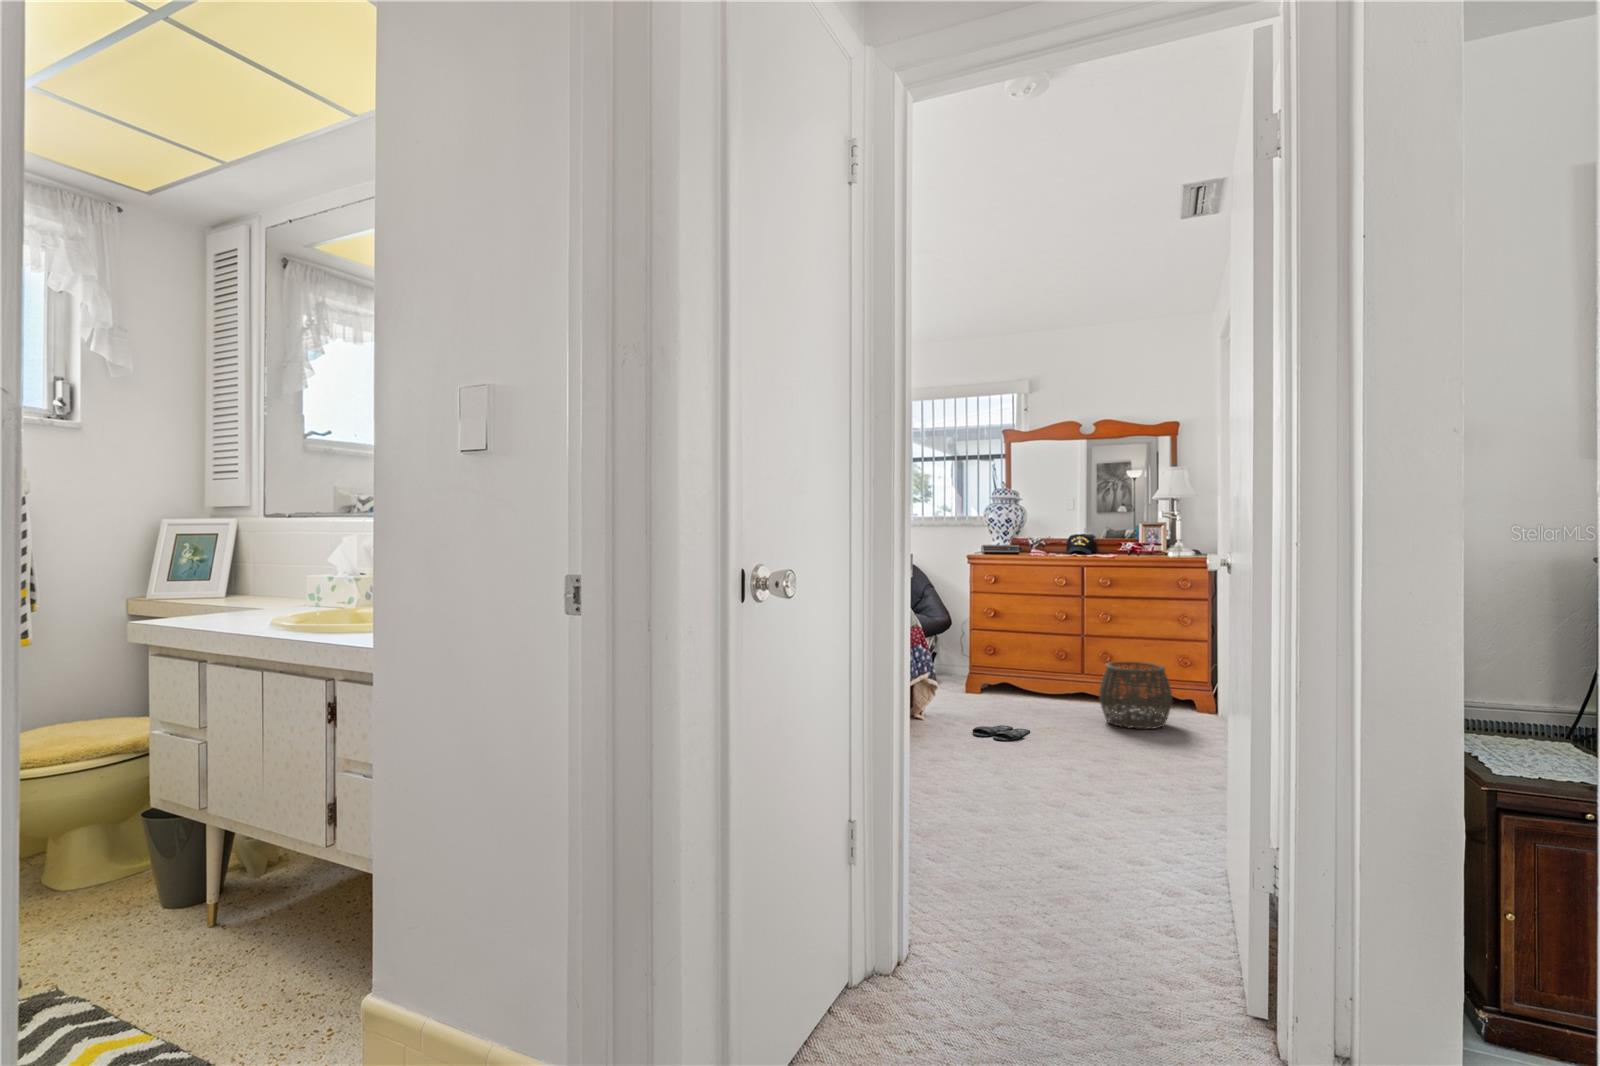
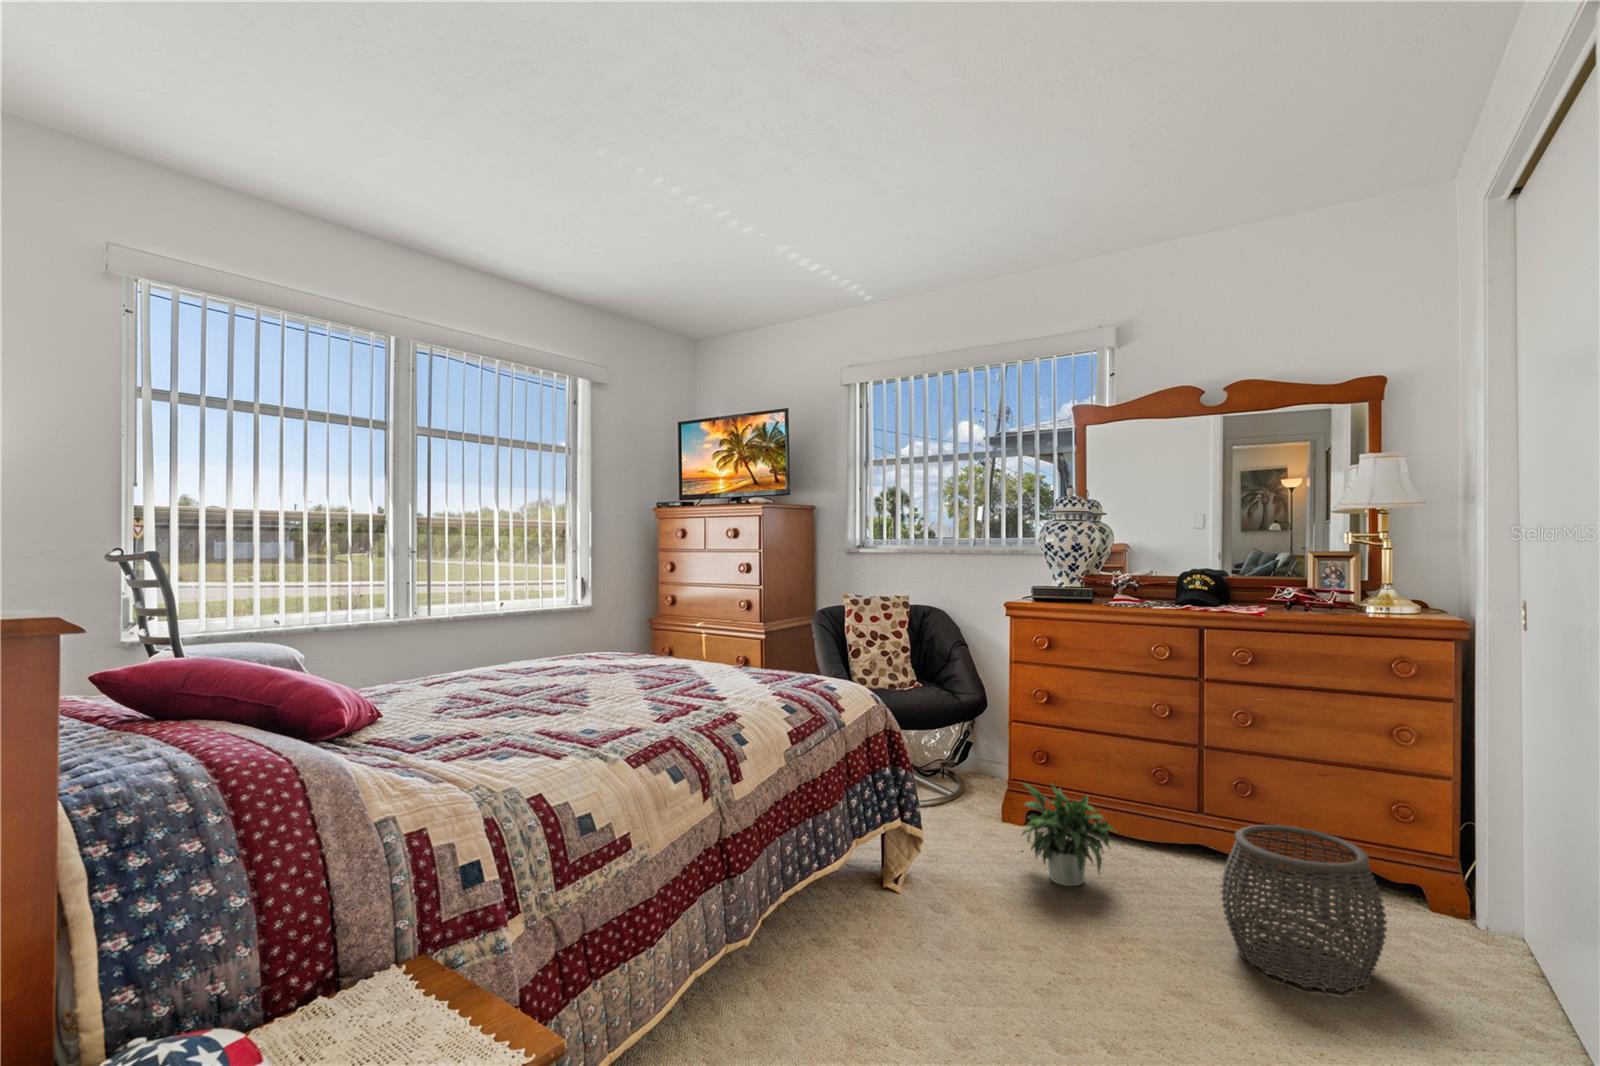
potted plant: none [984,656,1044,709] -> present [1022,783,1116,886]
slippers: present [972,725,1030,741] -> none [948,941,1068,1005]

